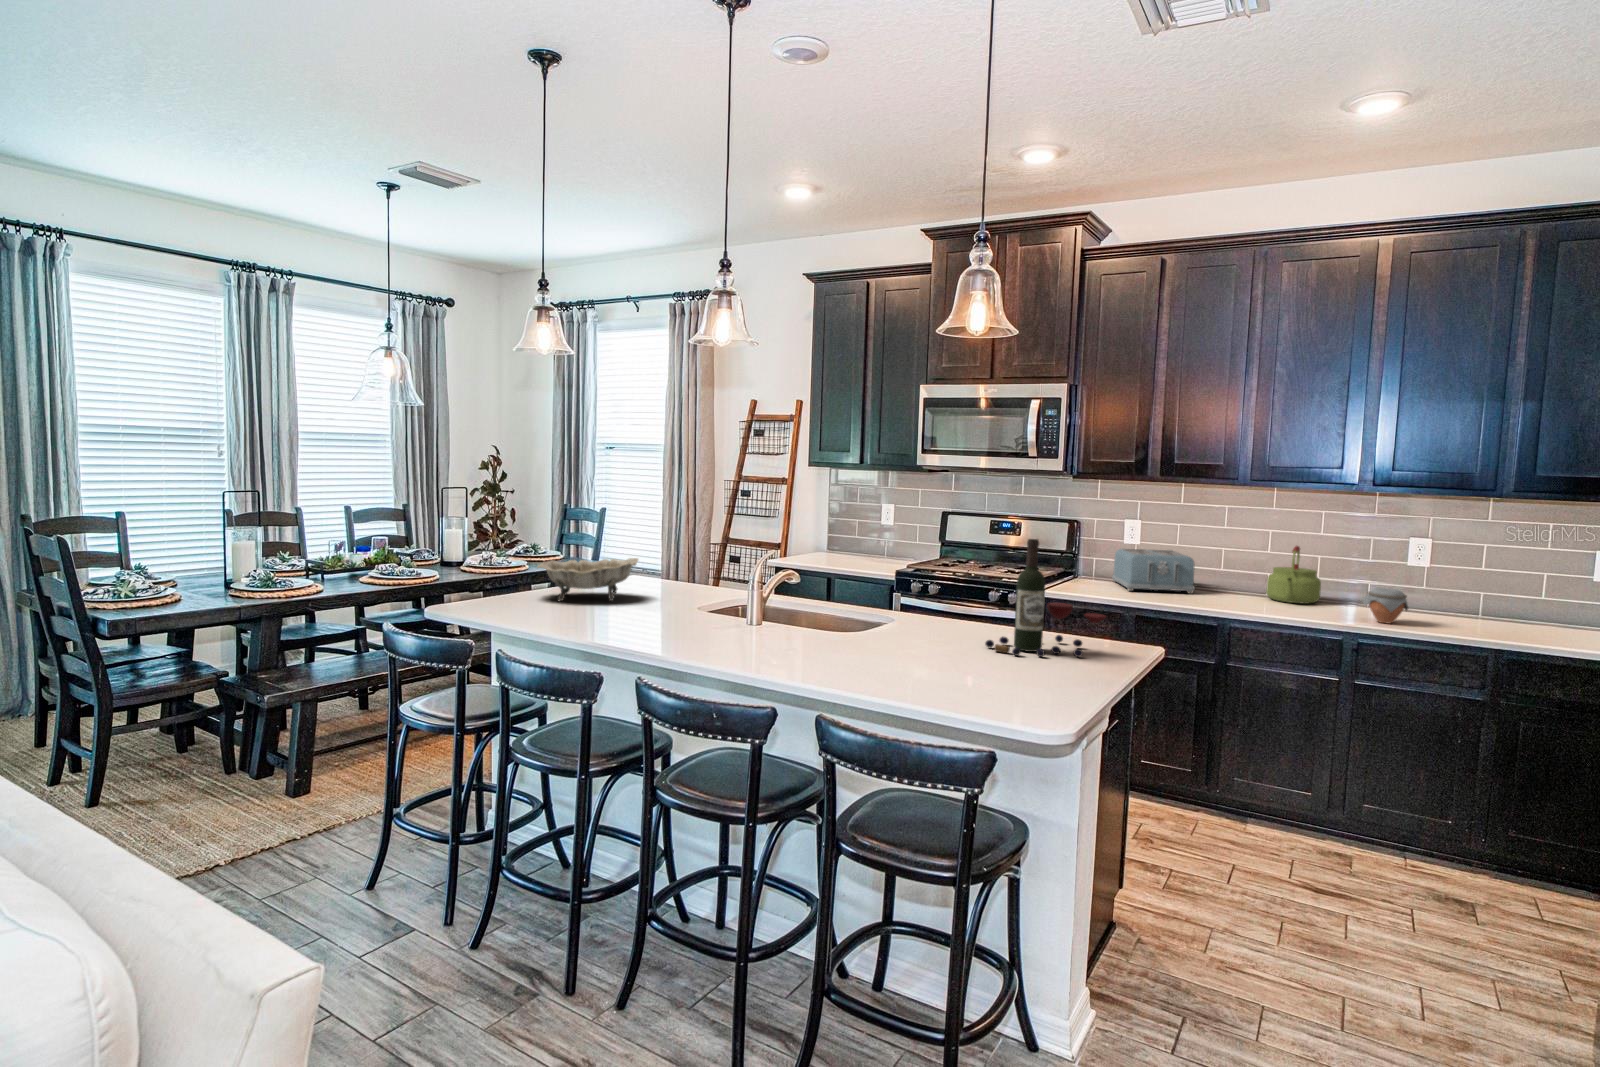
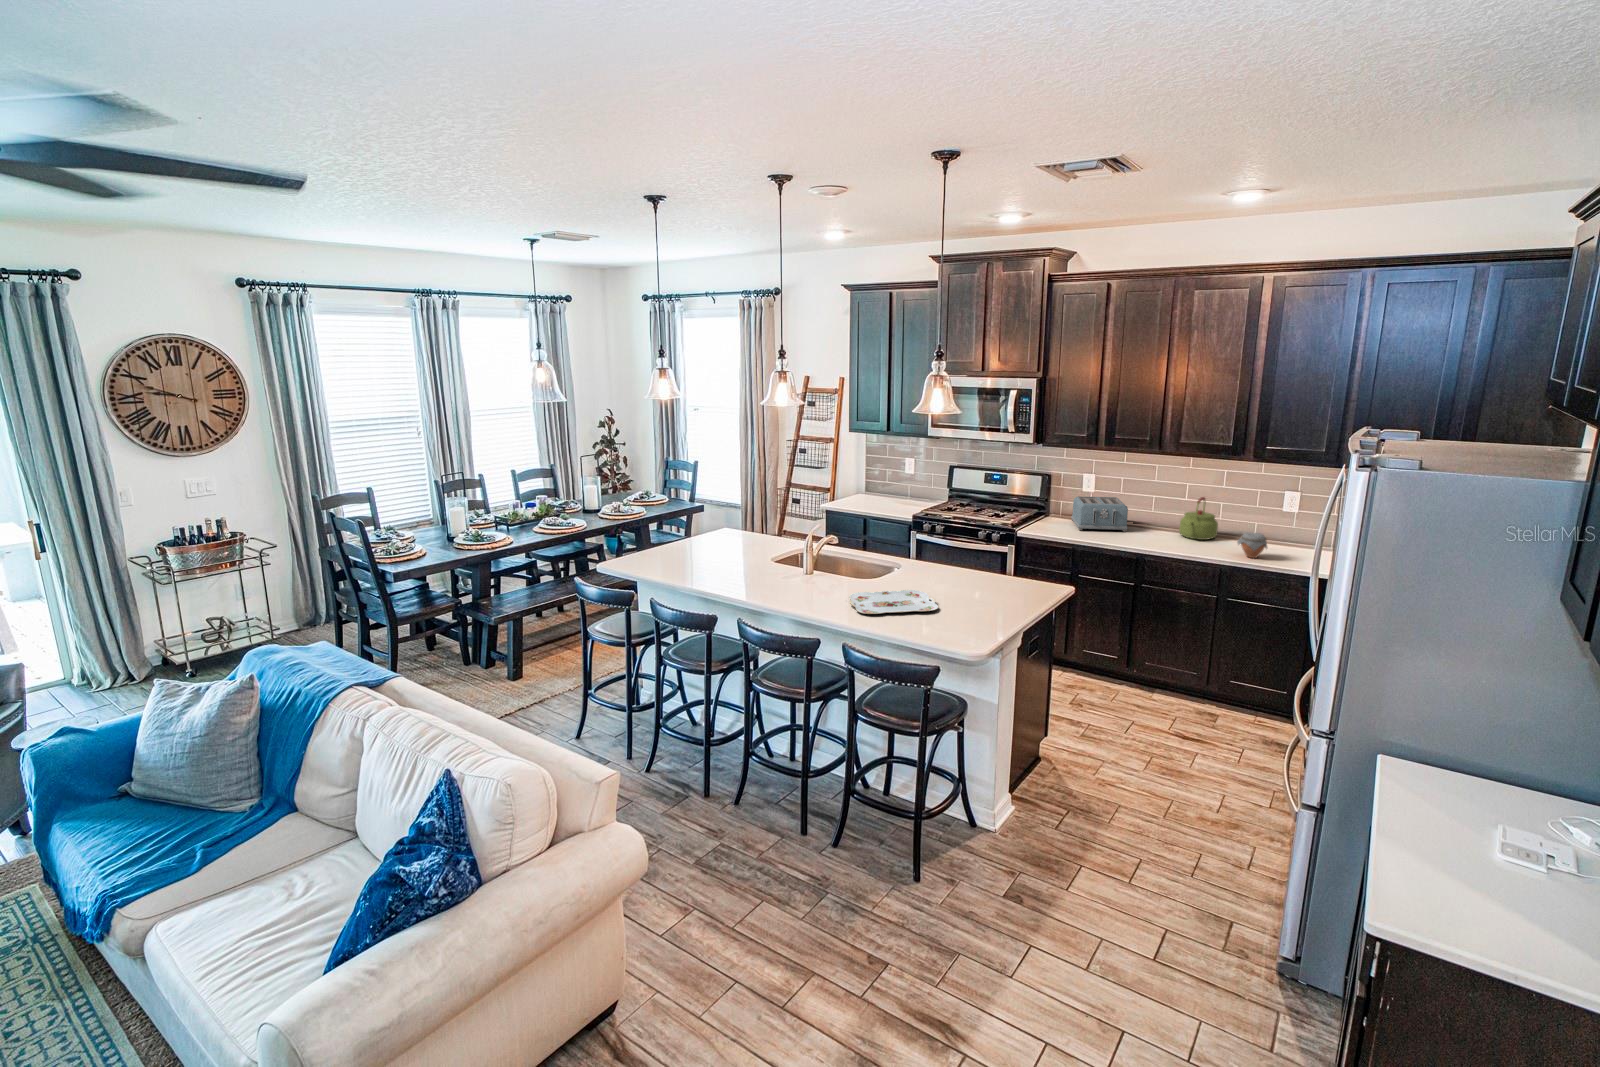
wine bottle: present [985,539,1106,657] -> none [954,522,1034,598]
decorative bowl: present [538,558,638,601] -> none [664,524,730,556]
serving tray: none [822,643,968,672] -> present [849,590,938,614]

